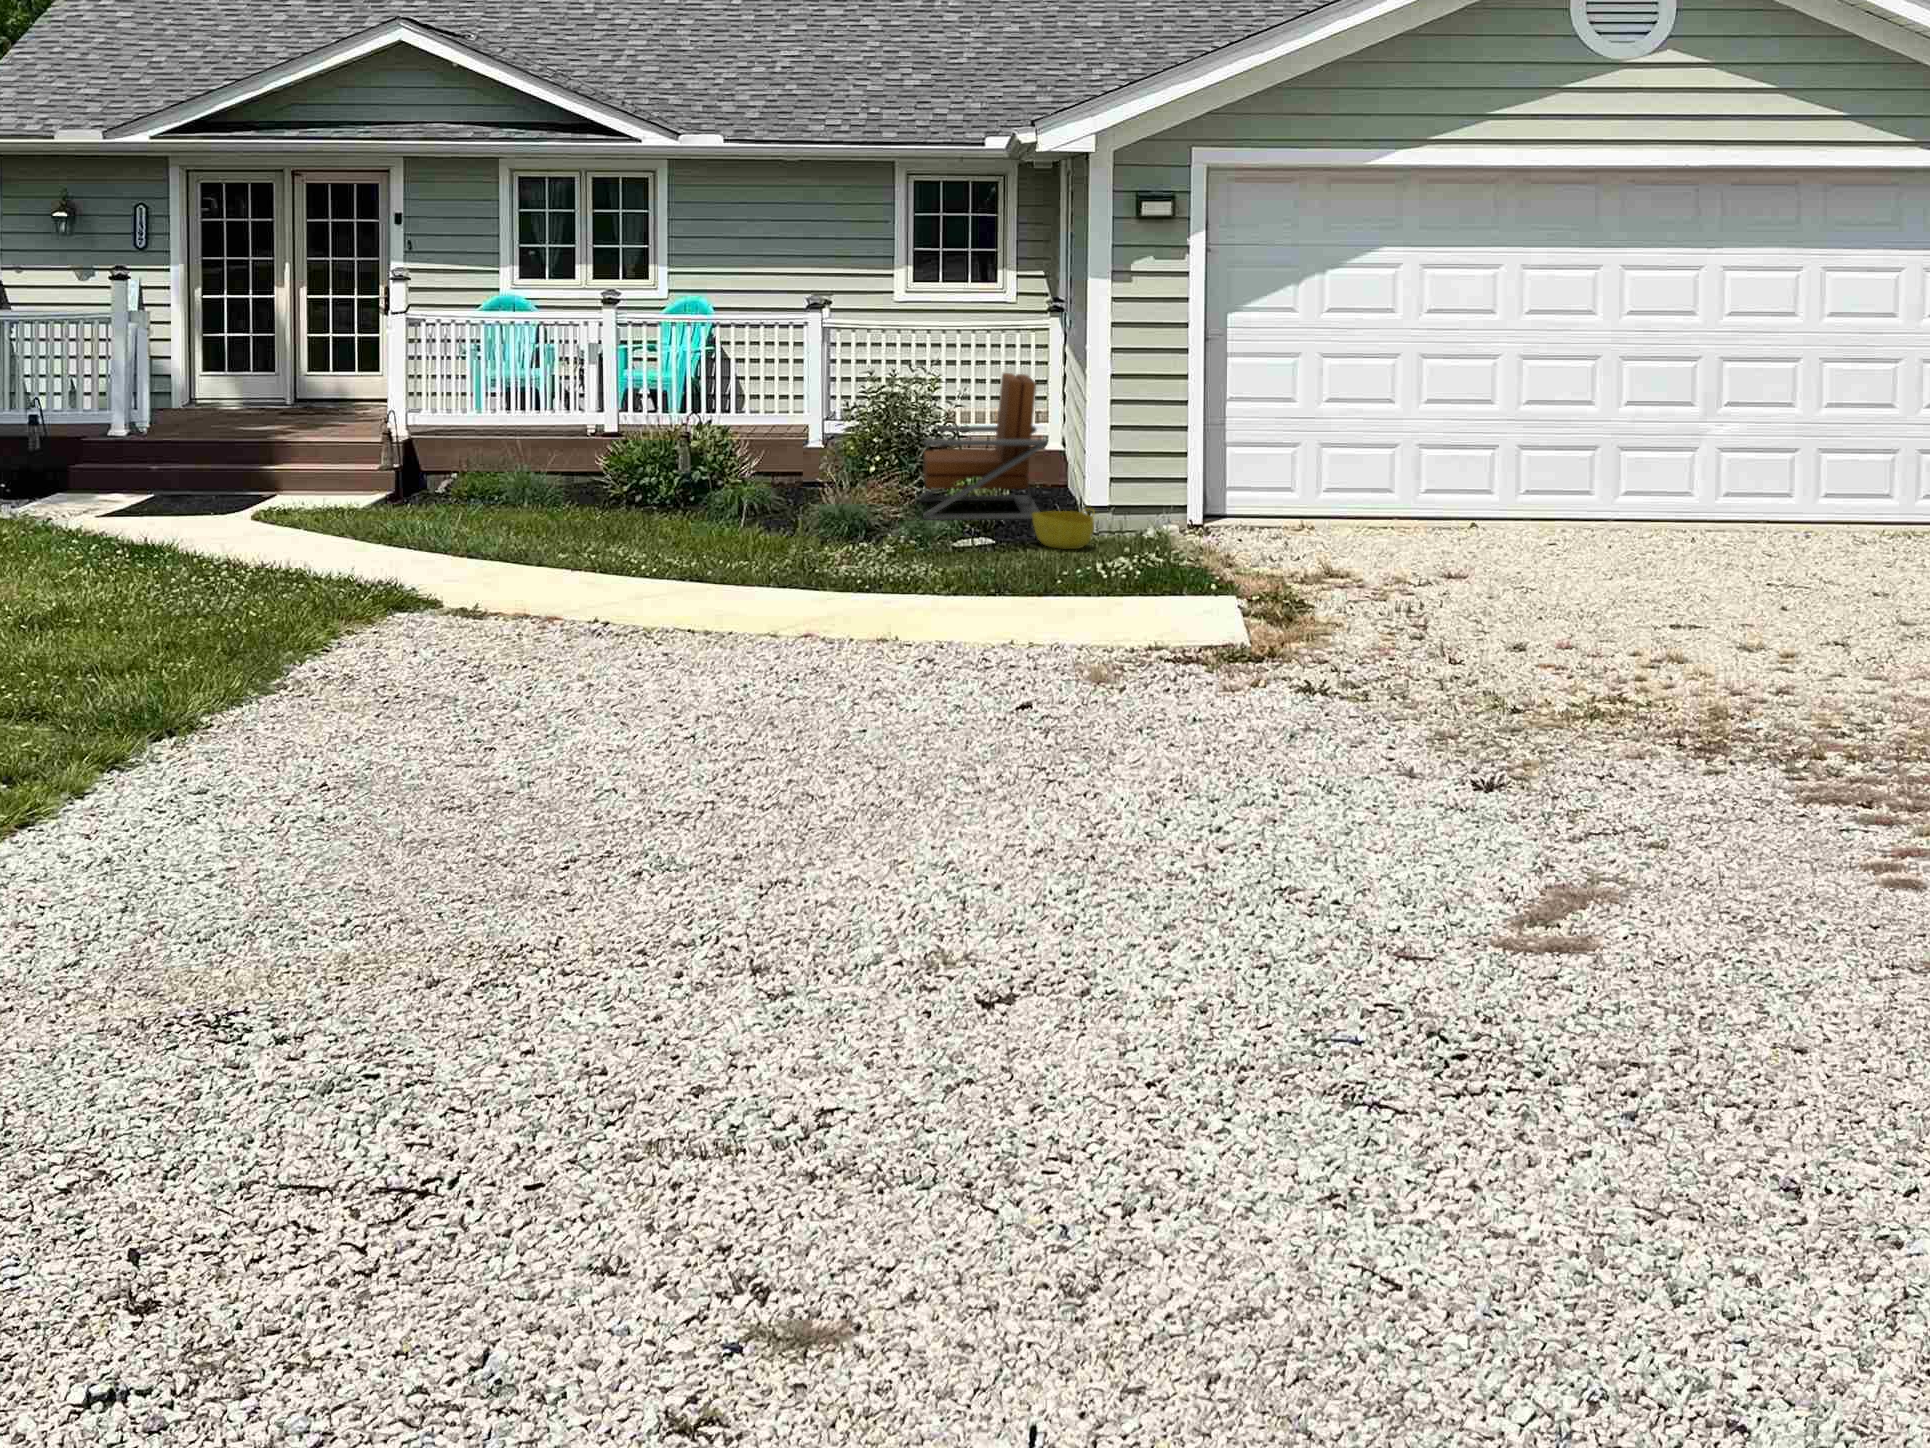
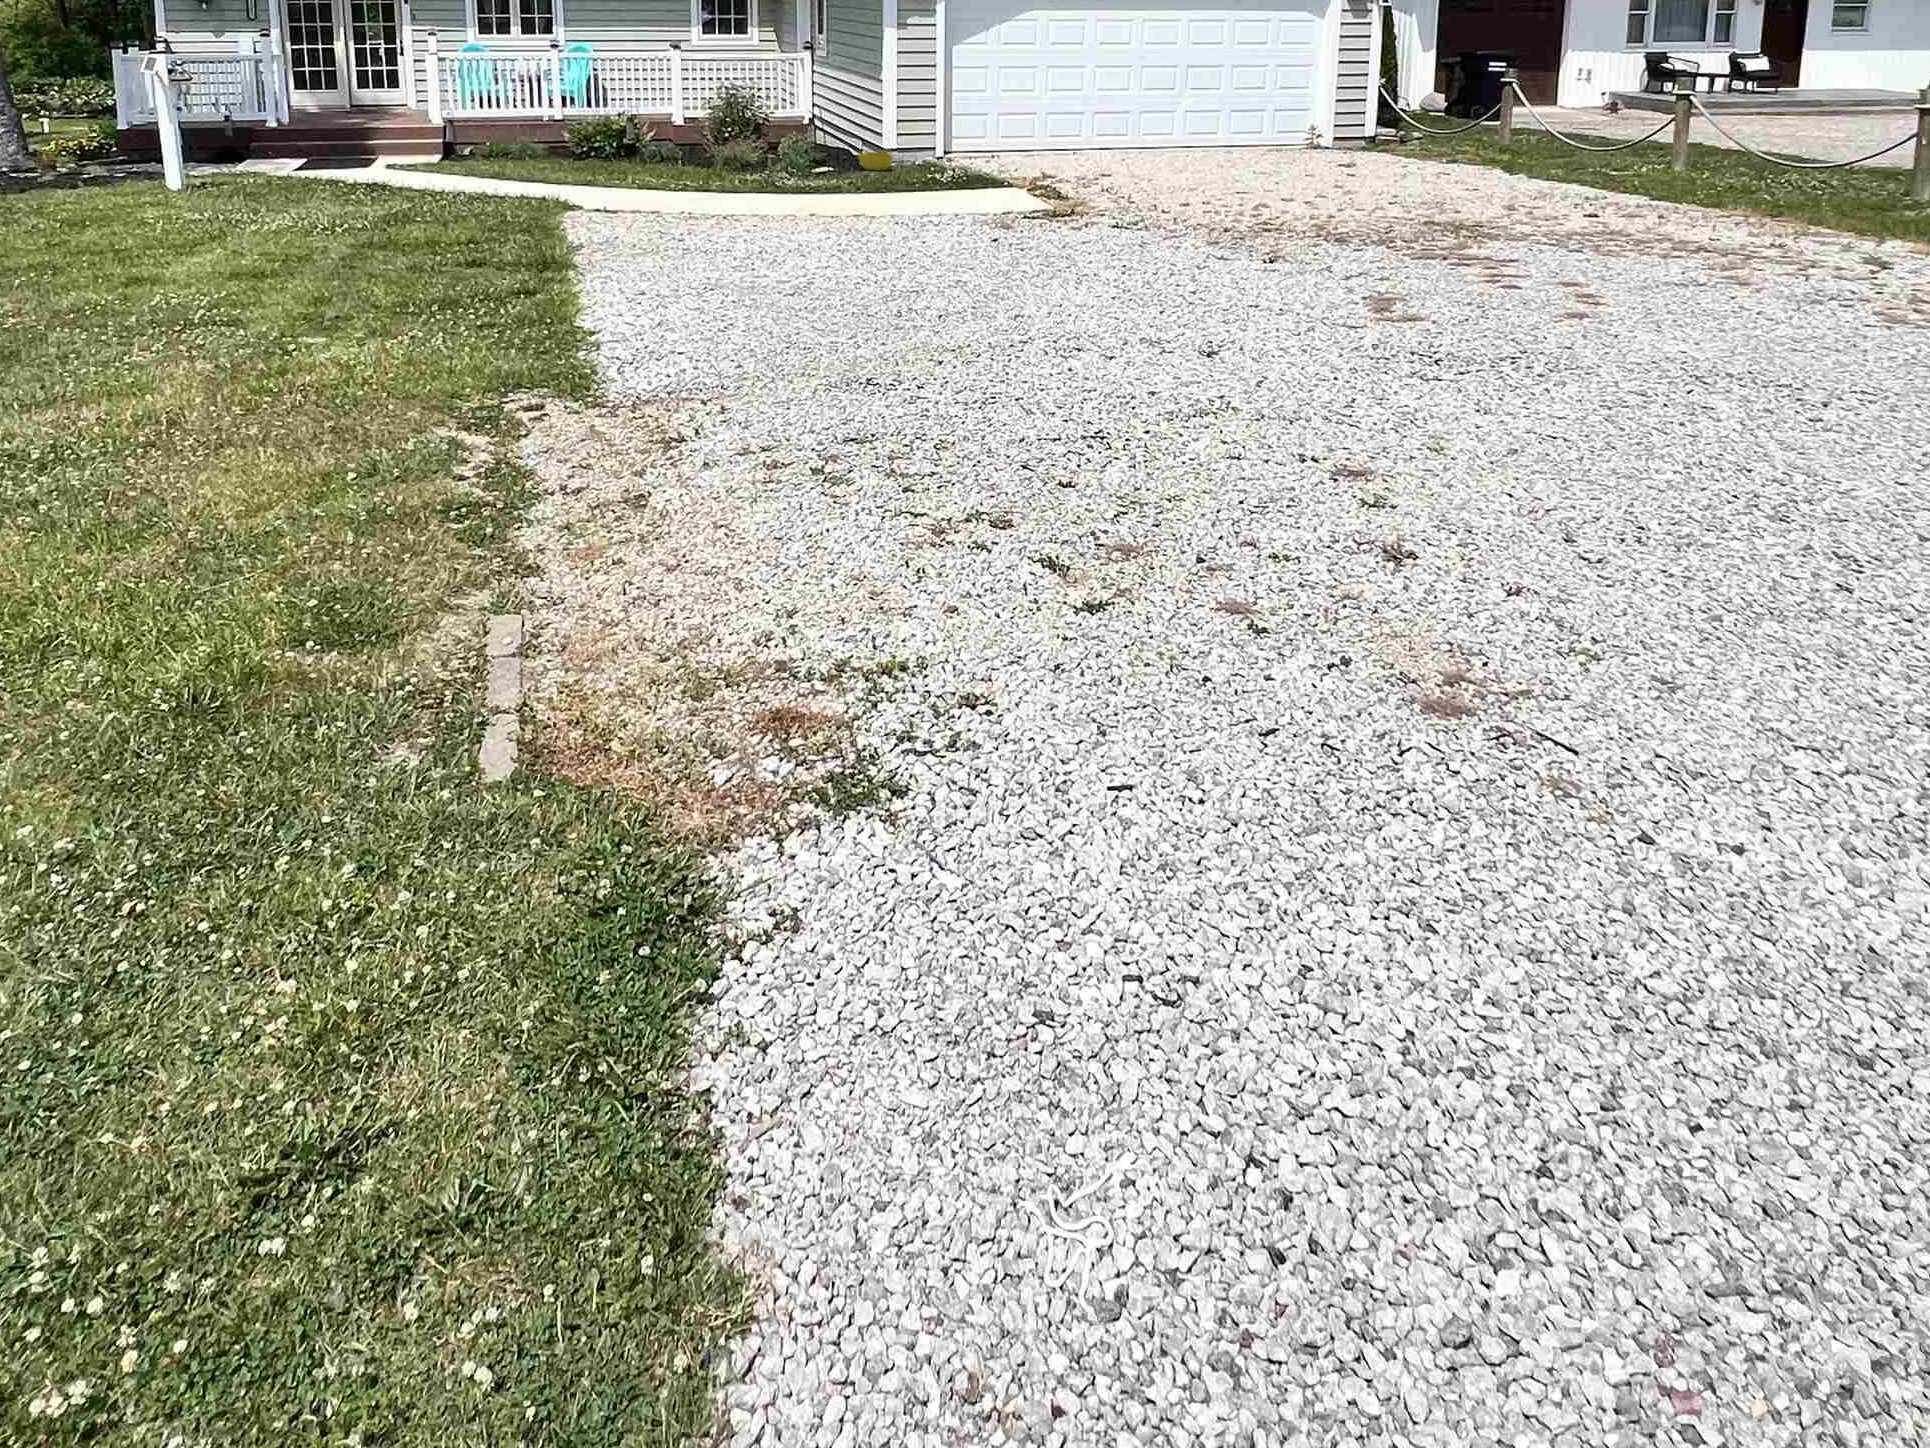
lounge chair: present [920,373,1048,520] -> none [771,81,852,161]

